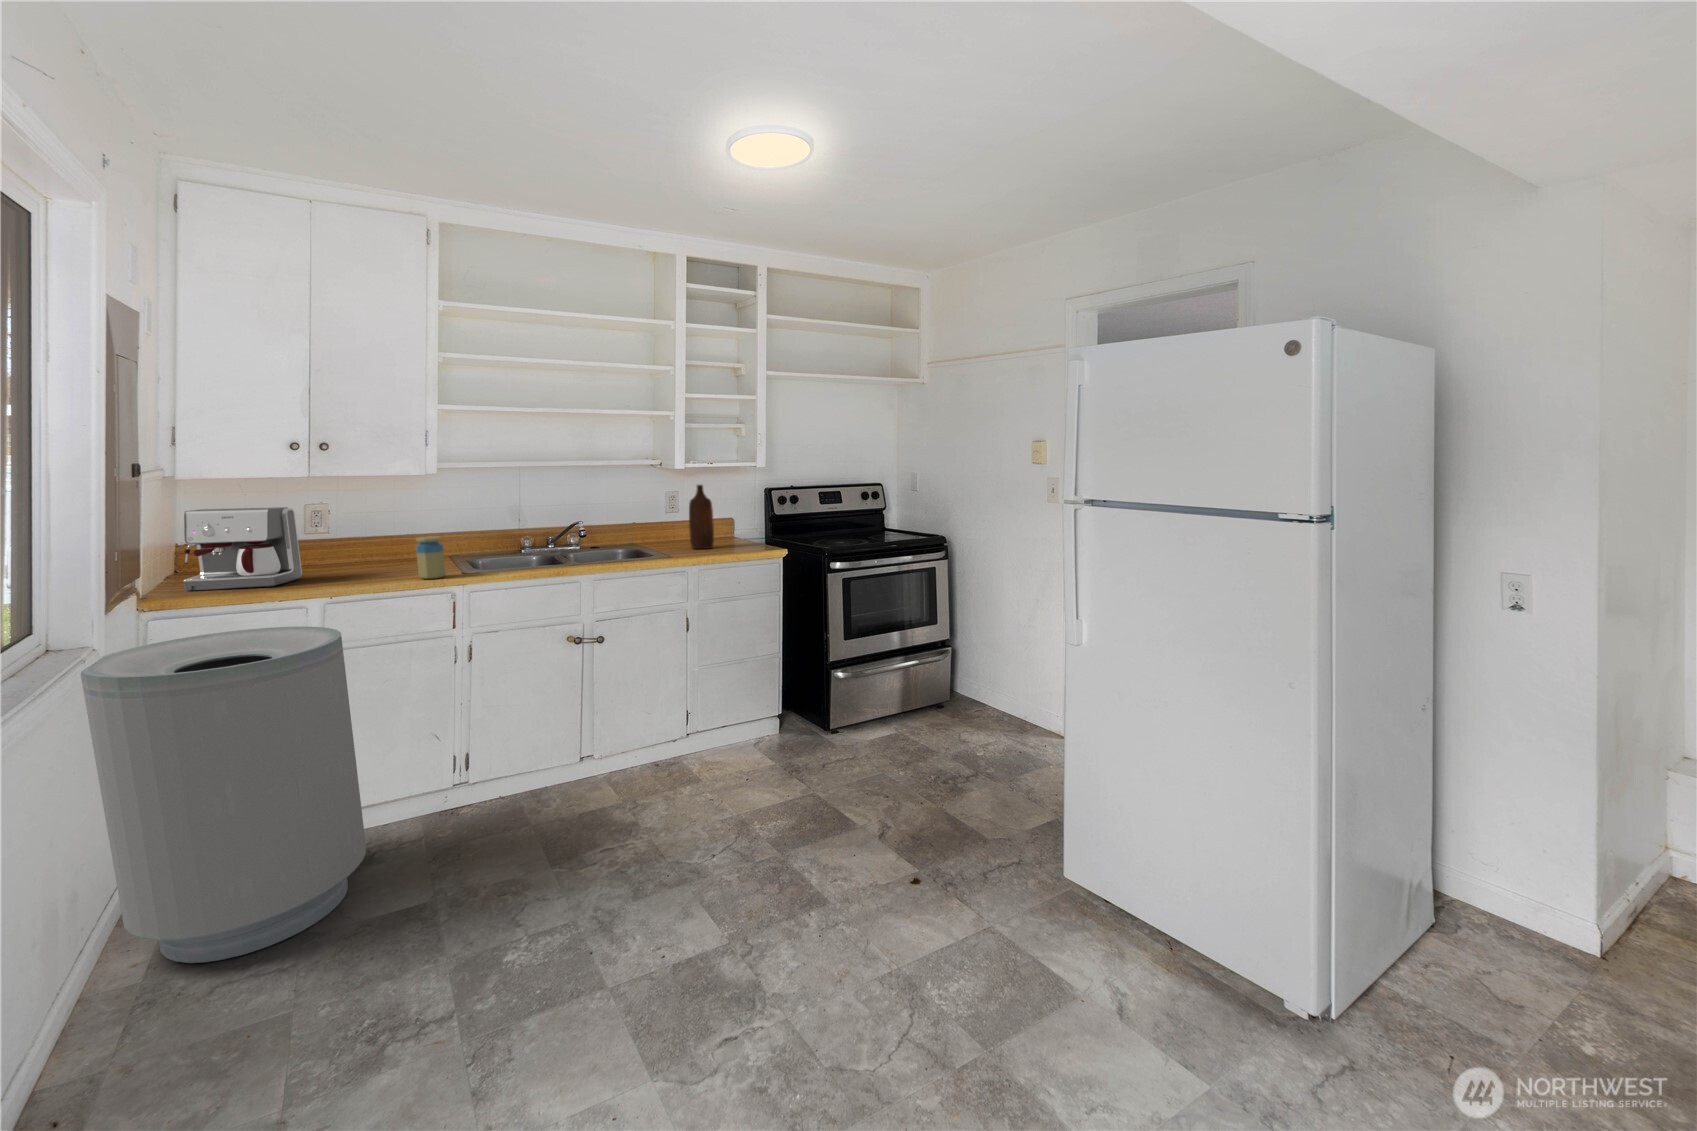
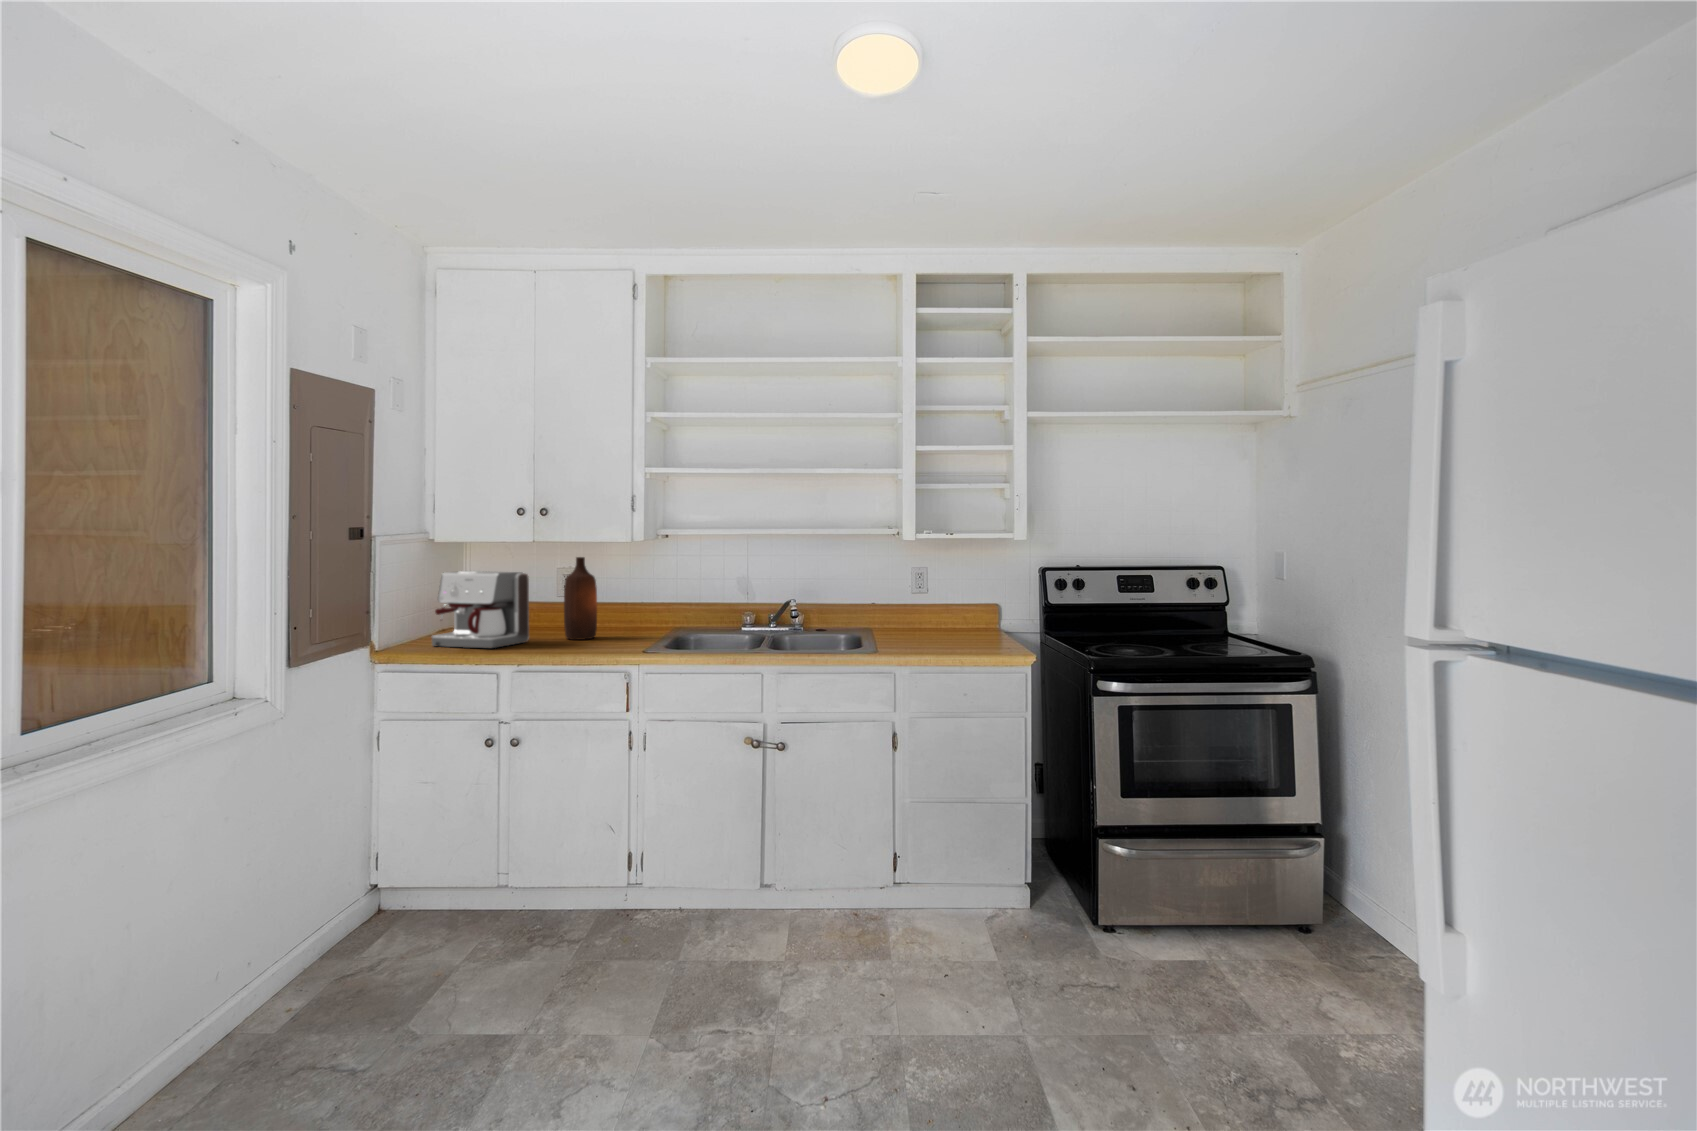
bottle: present [689,485,714,549] -> present [564,557,597,640]
jar: present [416,536,446,579] -> none [607,609,634,654]
trash can: present [81,626,366,963] -> none [270,690,497,1034]

